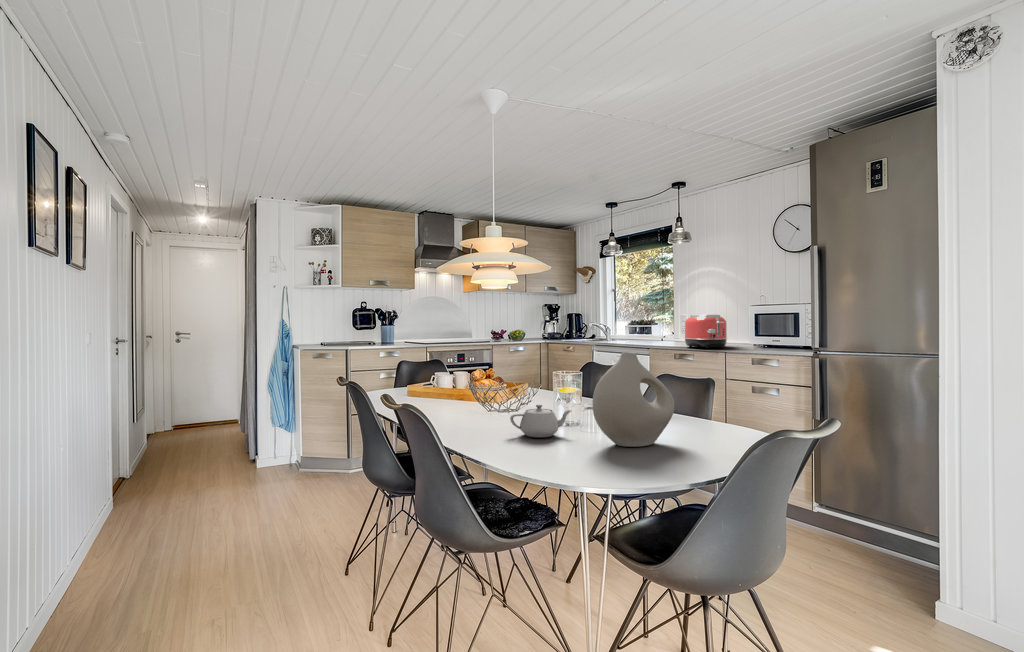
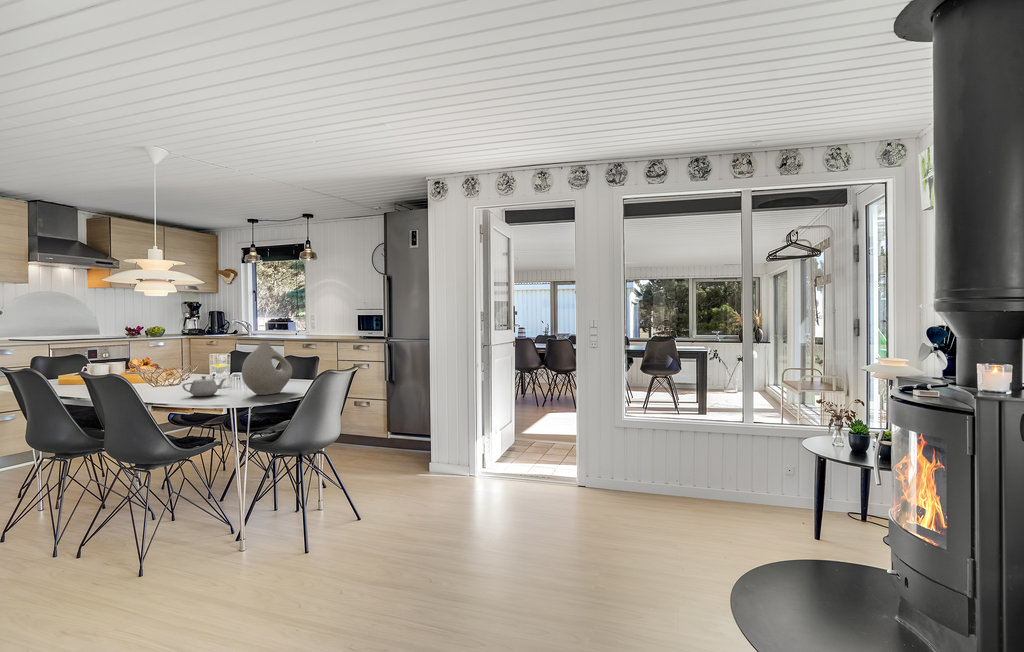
toaster: present [685,315,727,348] -> none [311,316,341,339]

